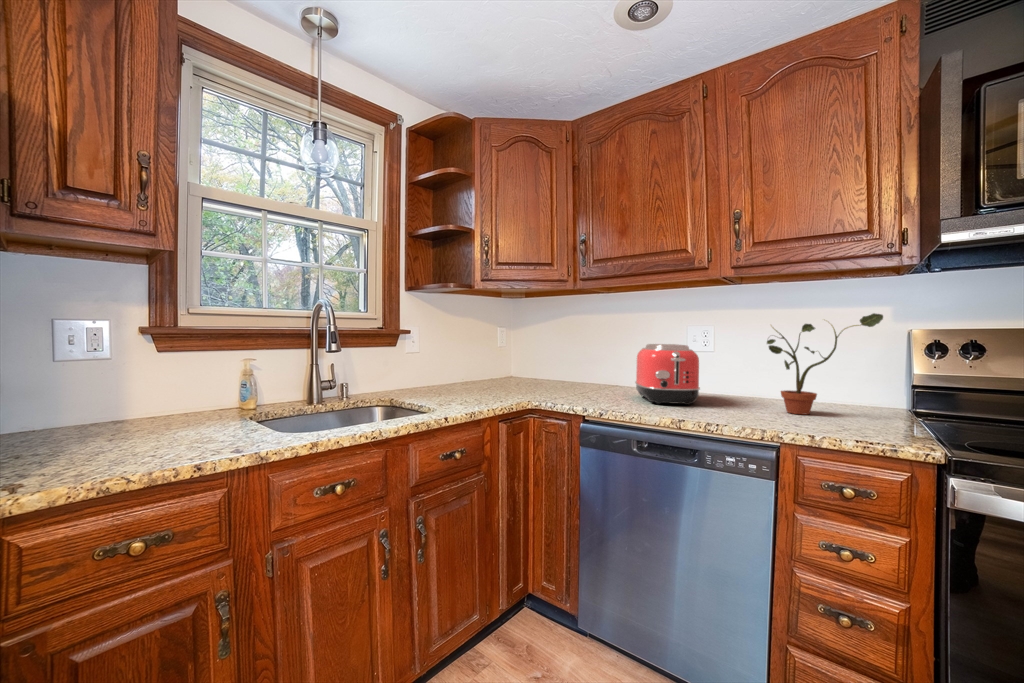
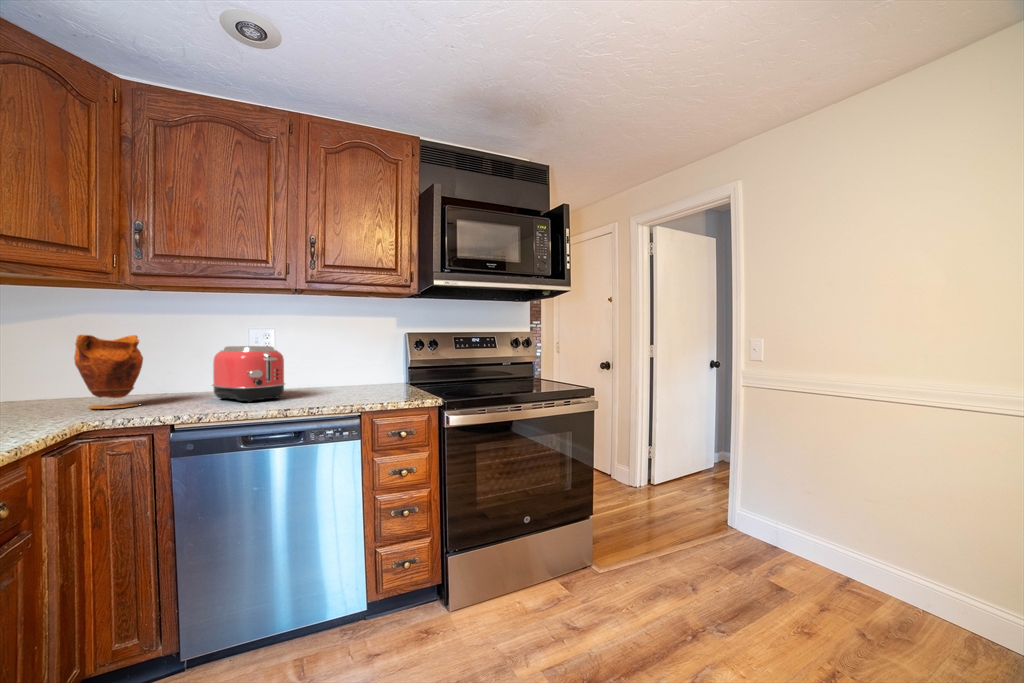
potted plant: present [767,313,883,414] -> none [335,322,401,393]
vase: none [542,332,589,392] -> present [74,335,143,409]

